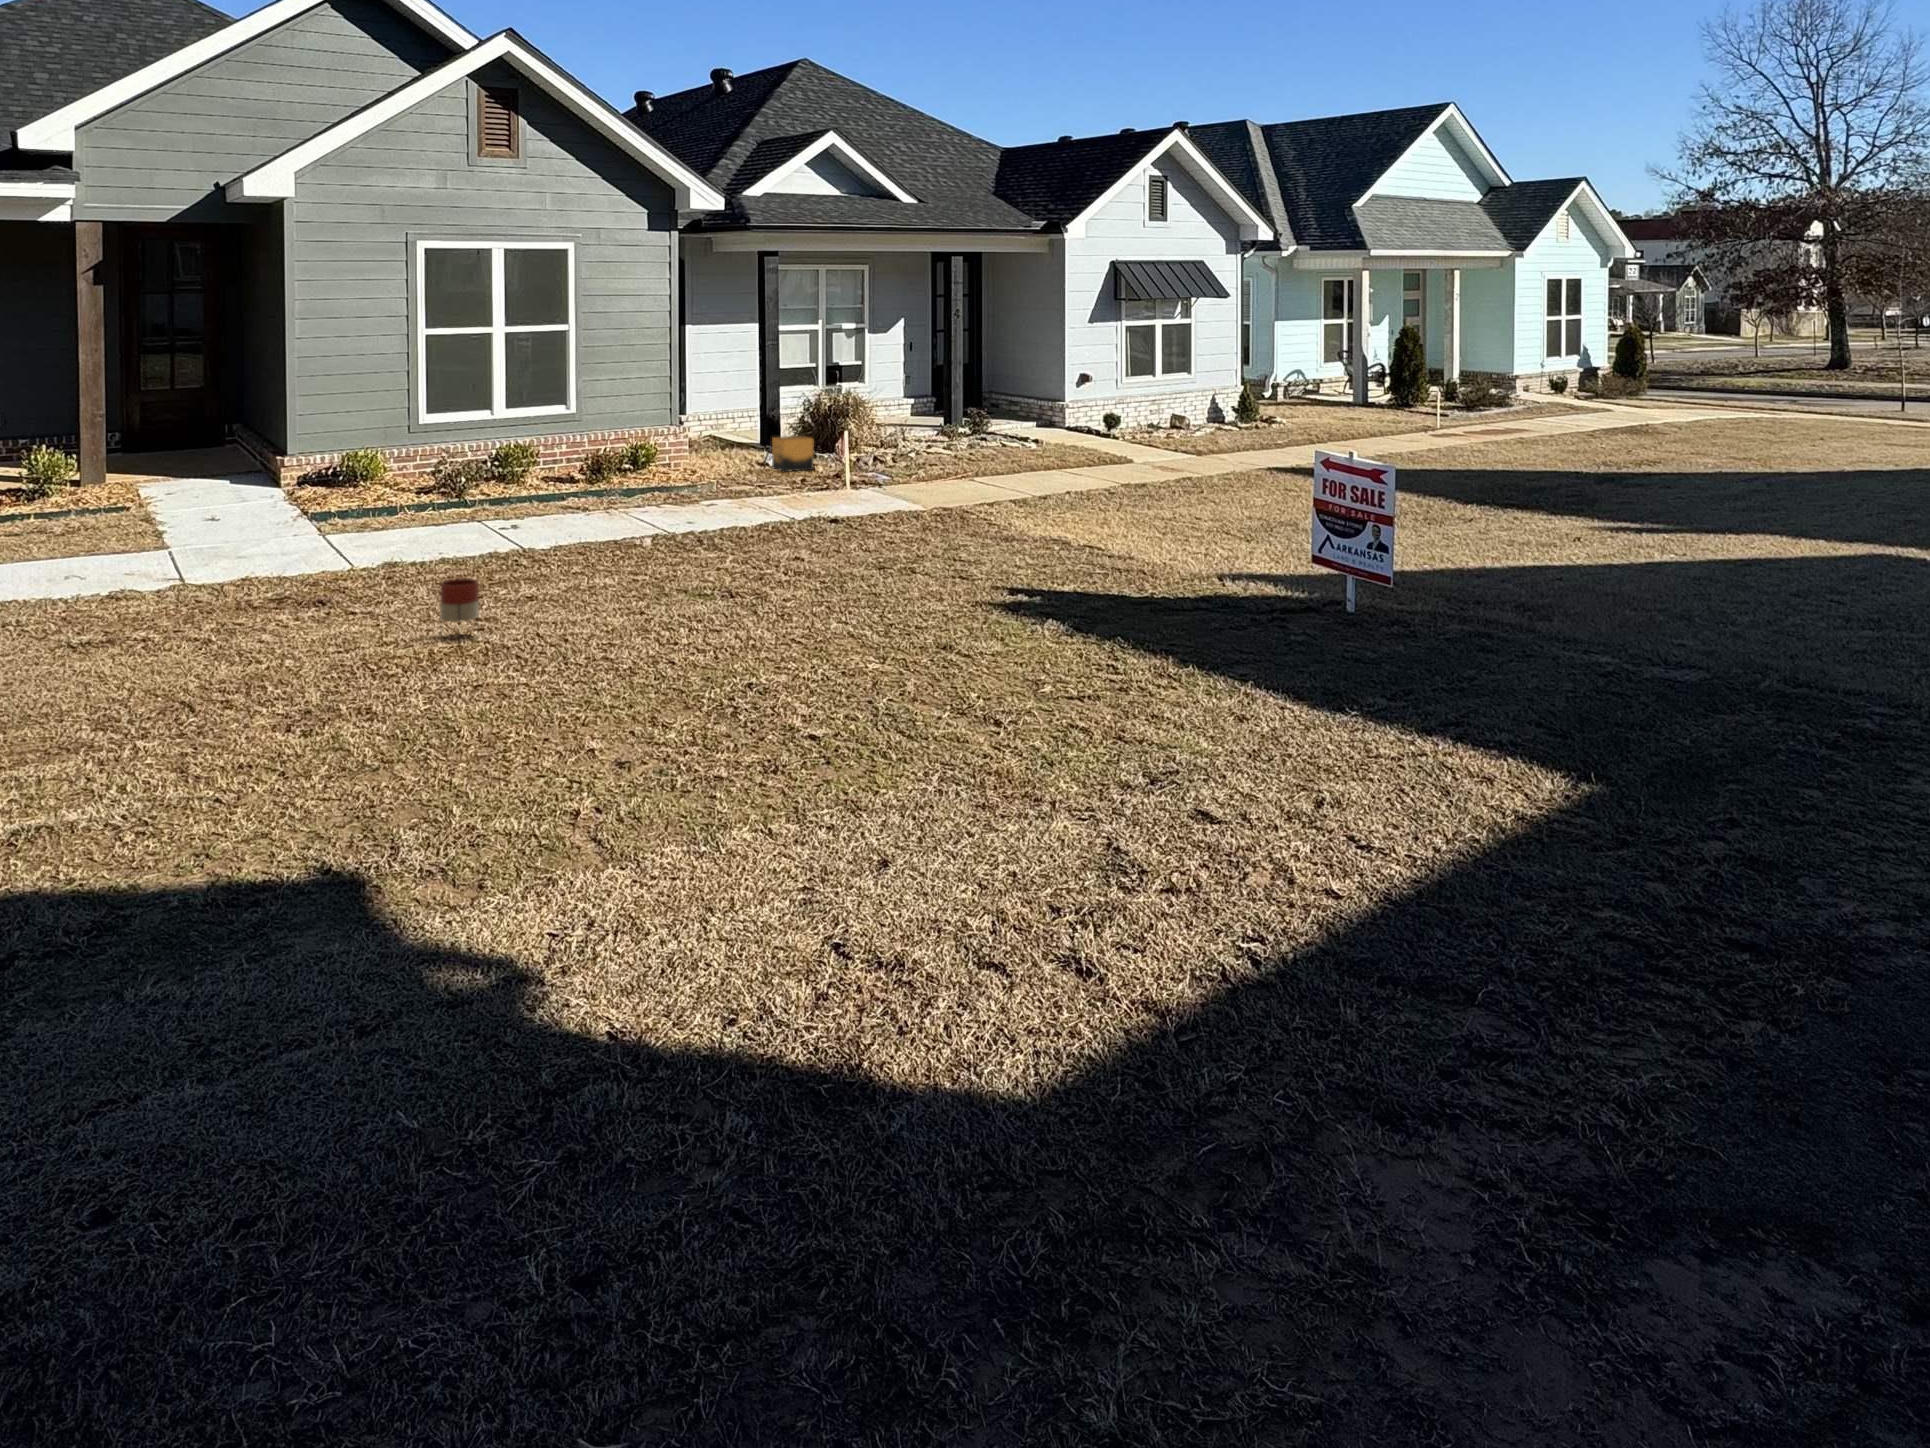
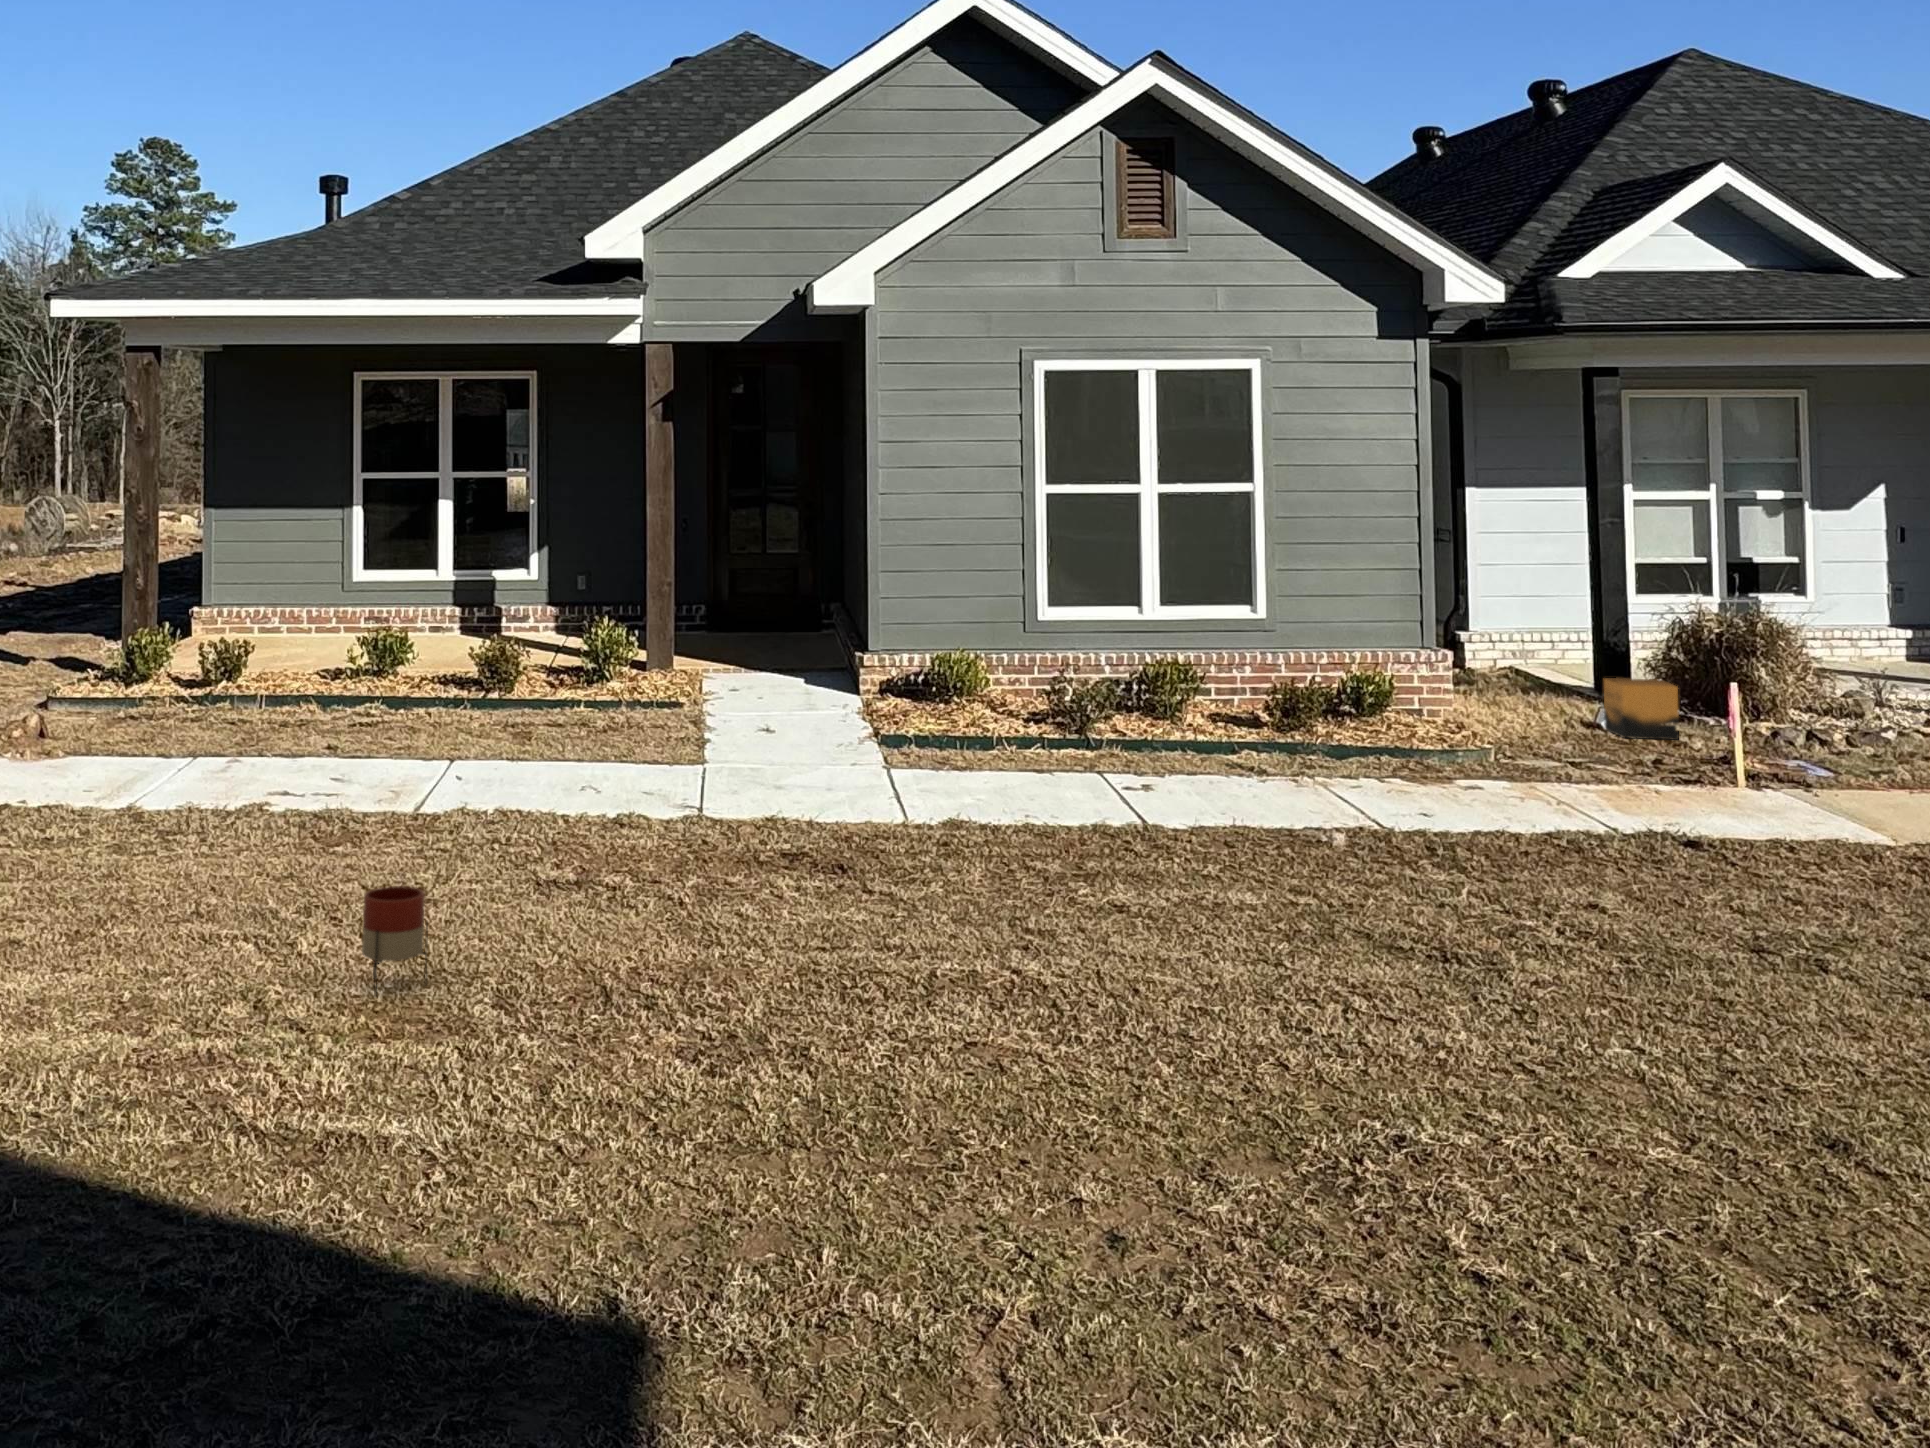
planter: present [440,578,479,632] -> present [362,886,428,996]

